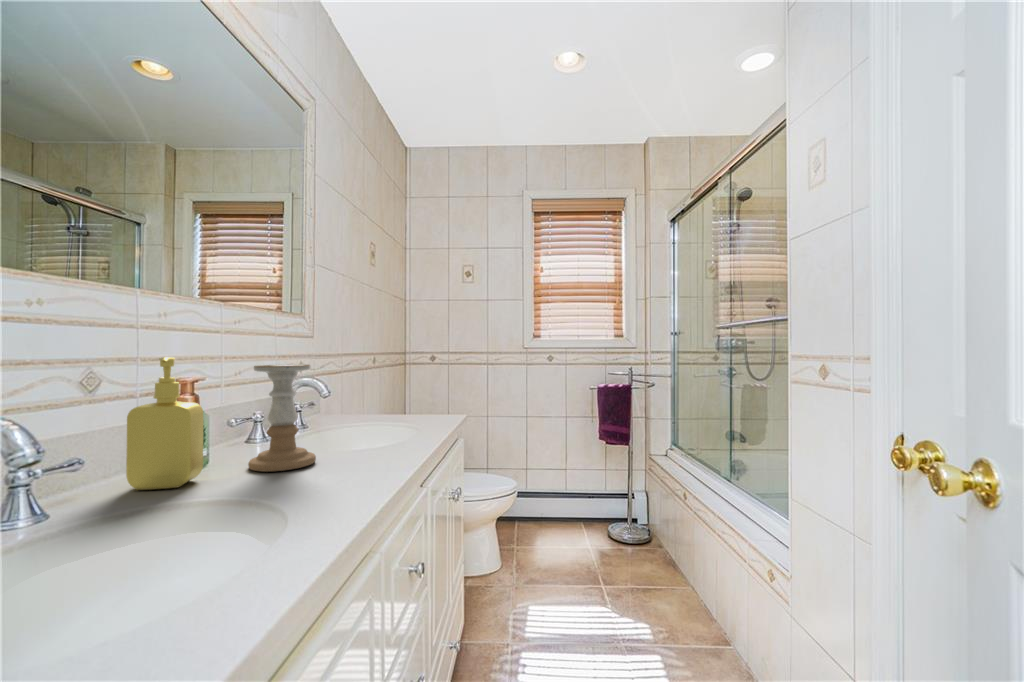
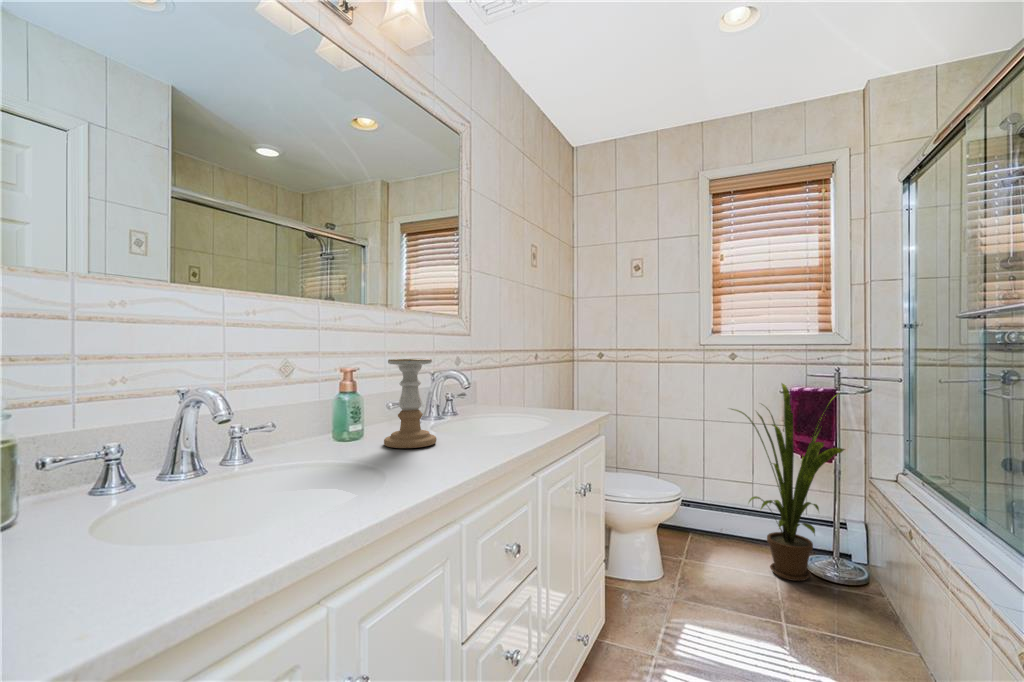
soap dispenser: present [126,357,203,490] -> none [297,352,348,453]
house plant: none [549,380,640,549] -> present [732,383,845,581]

